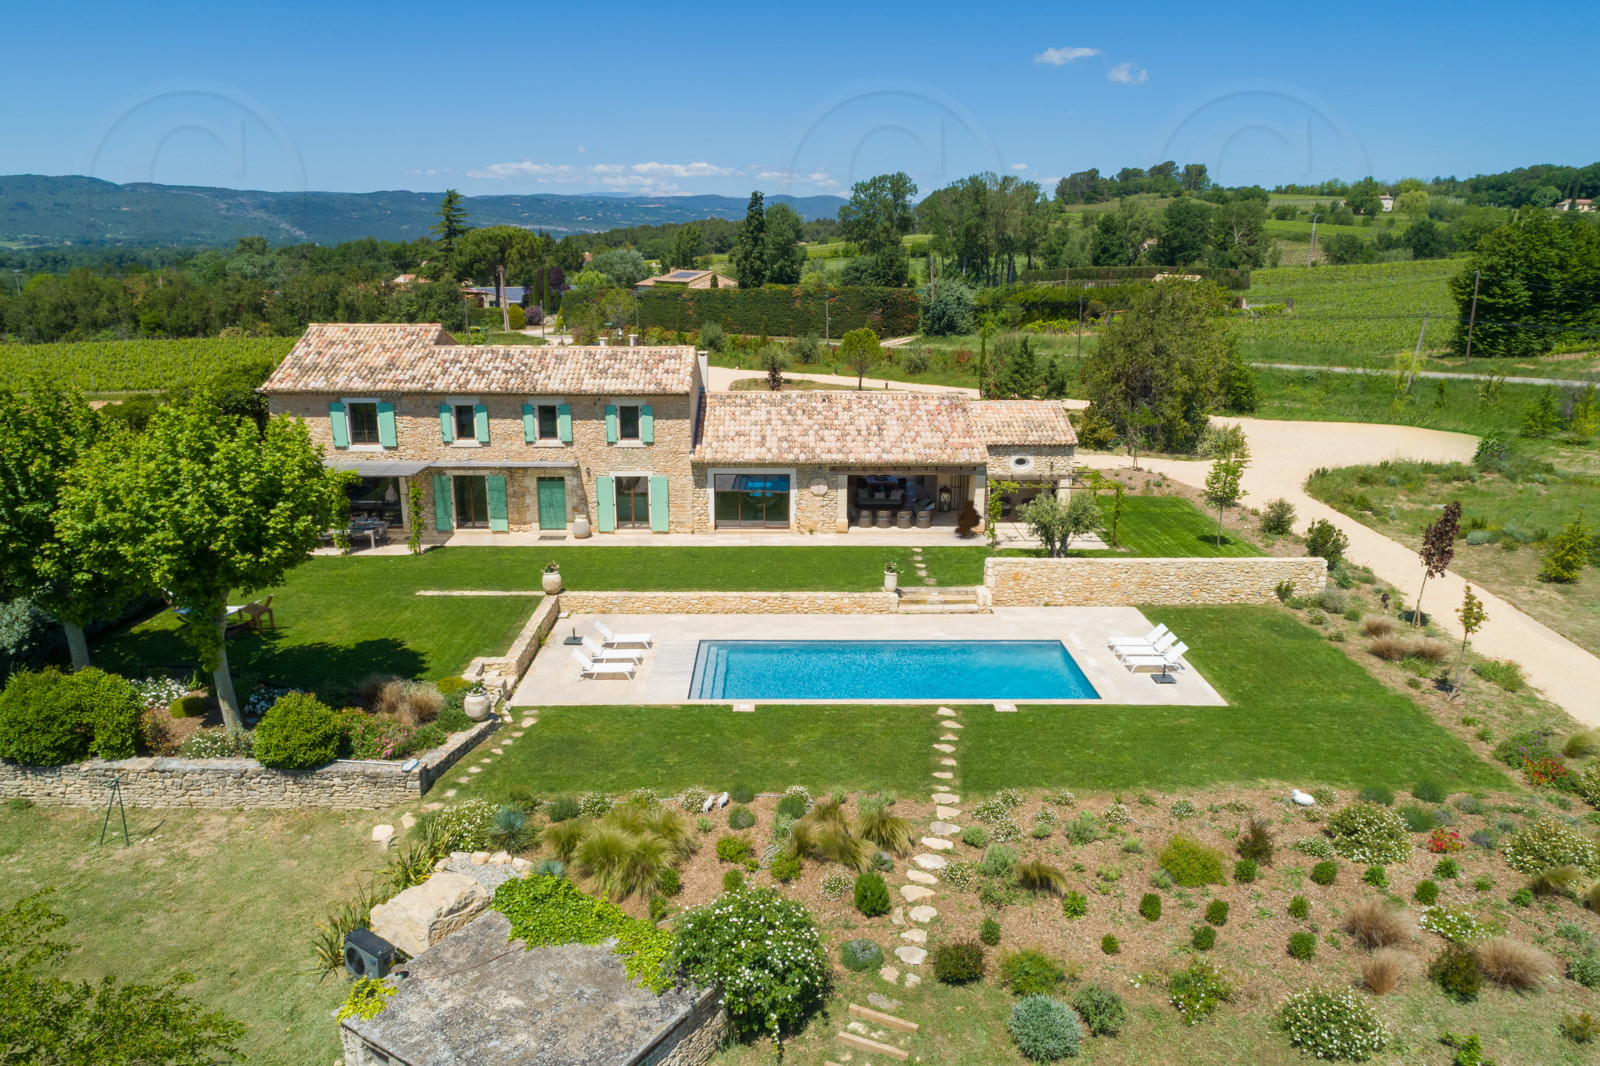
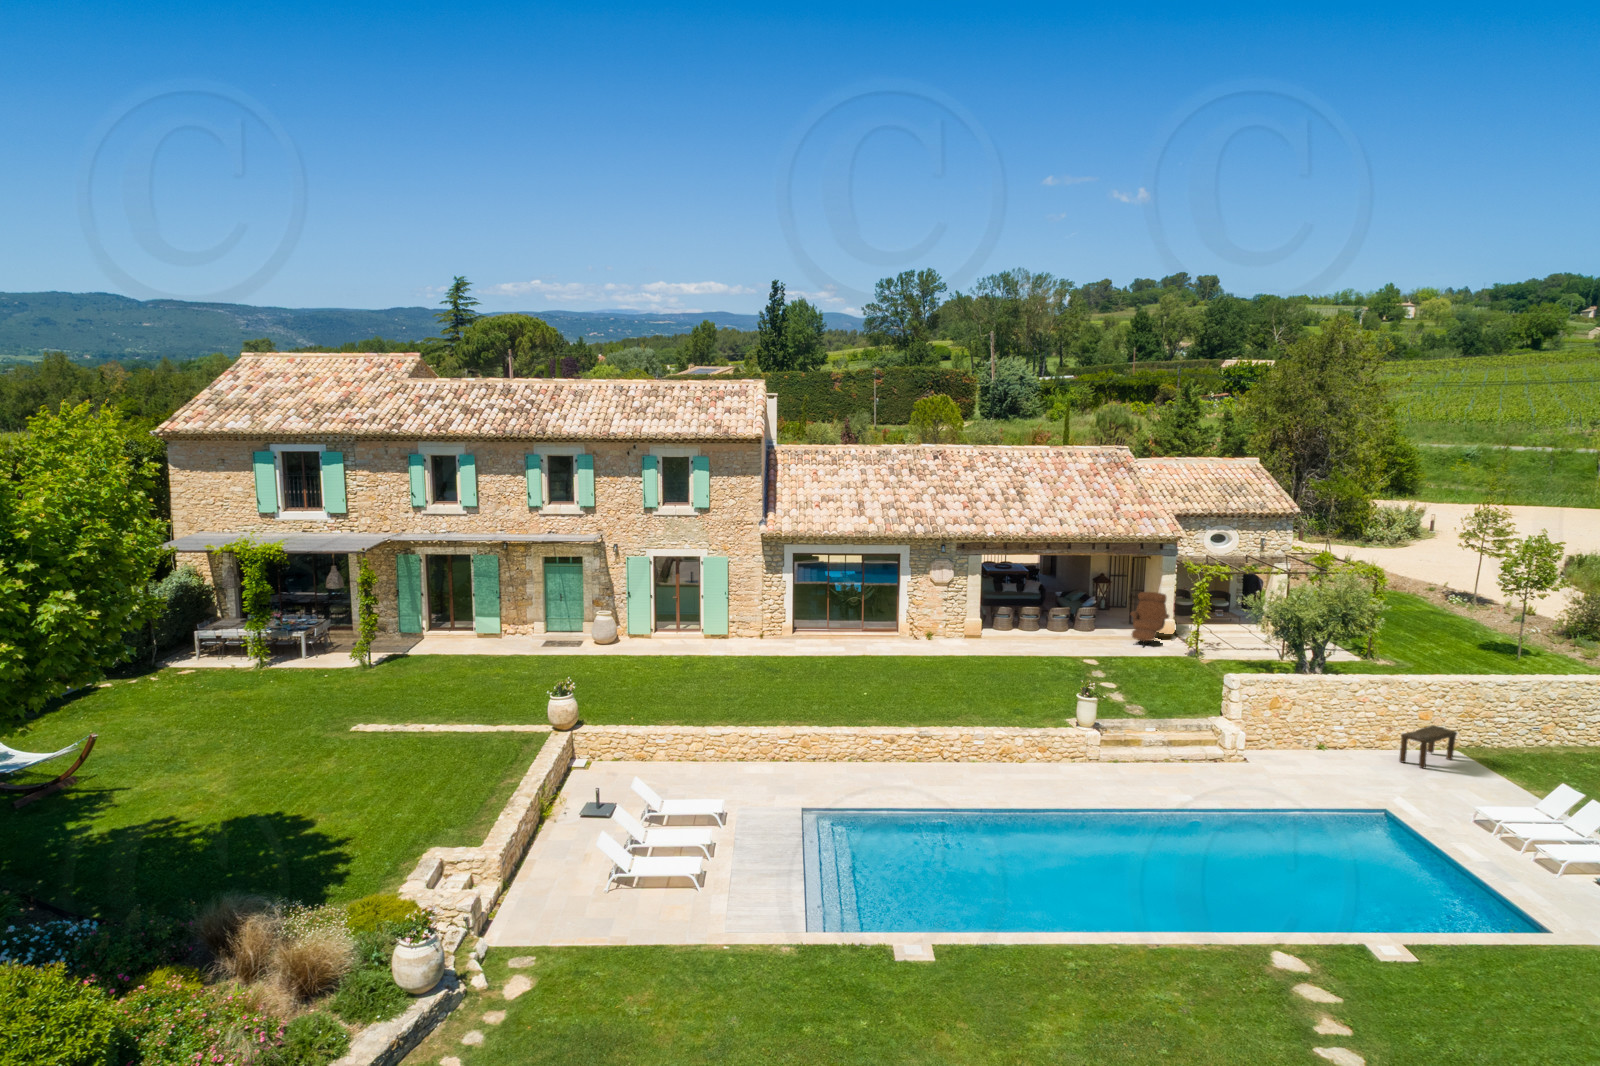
bench: present [238,602,274,632] -> present [1399,725,1457,769]

